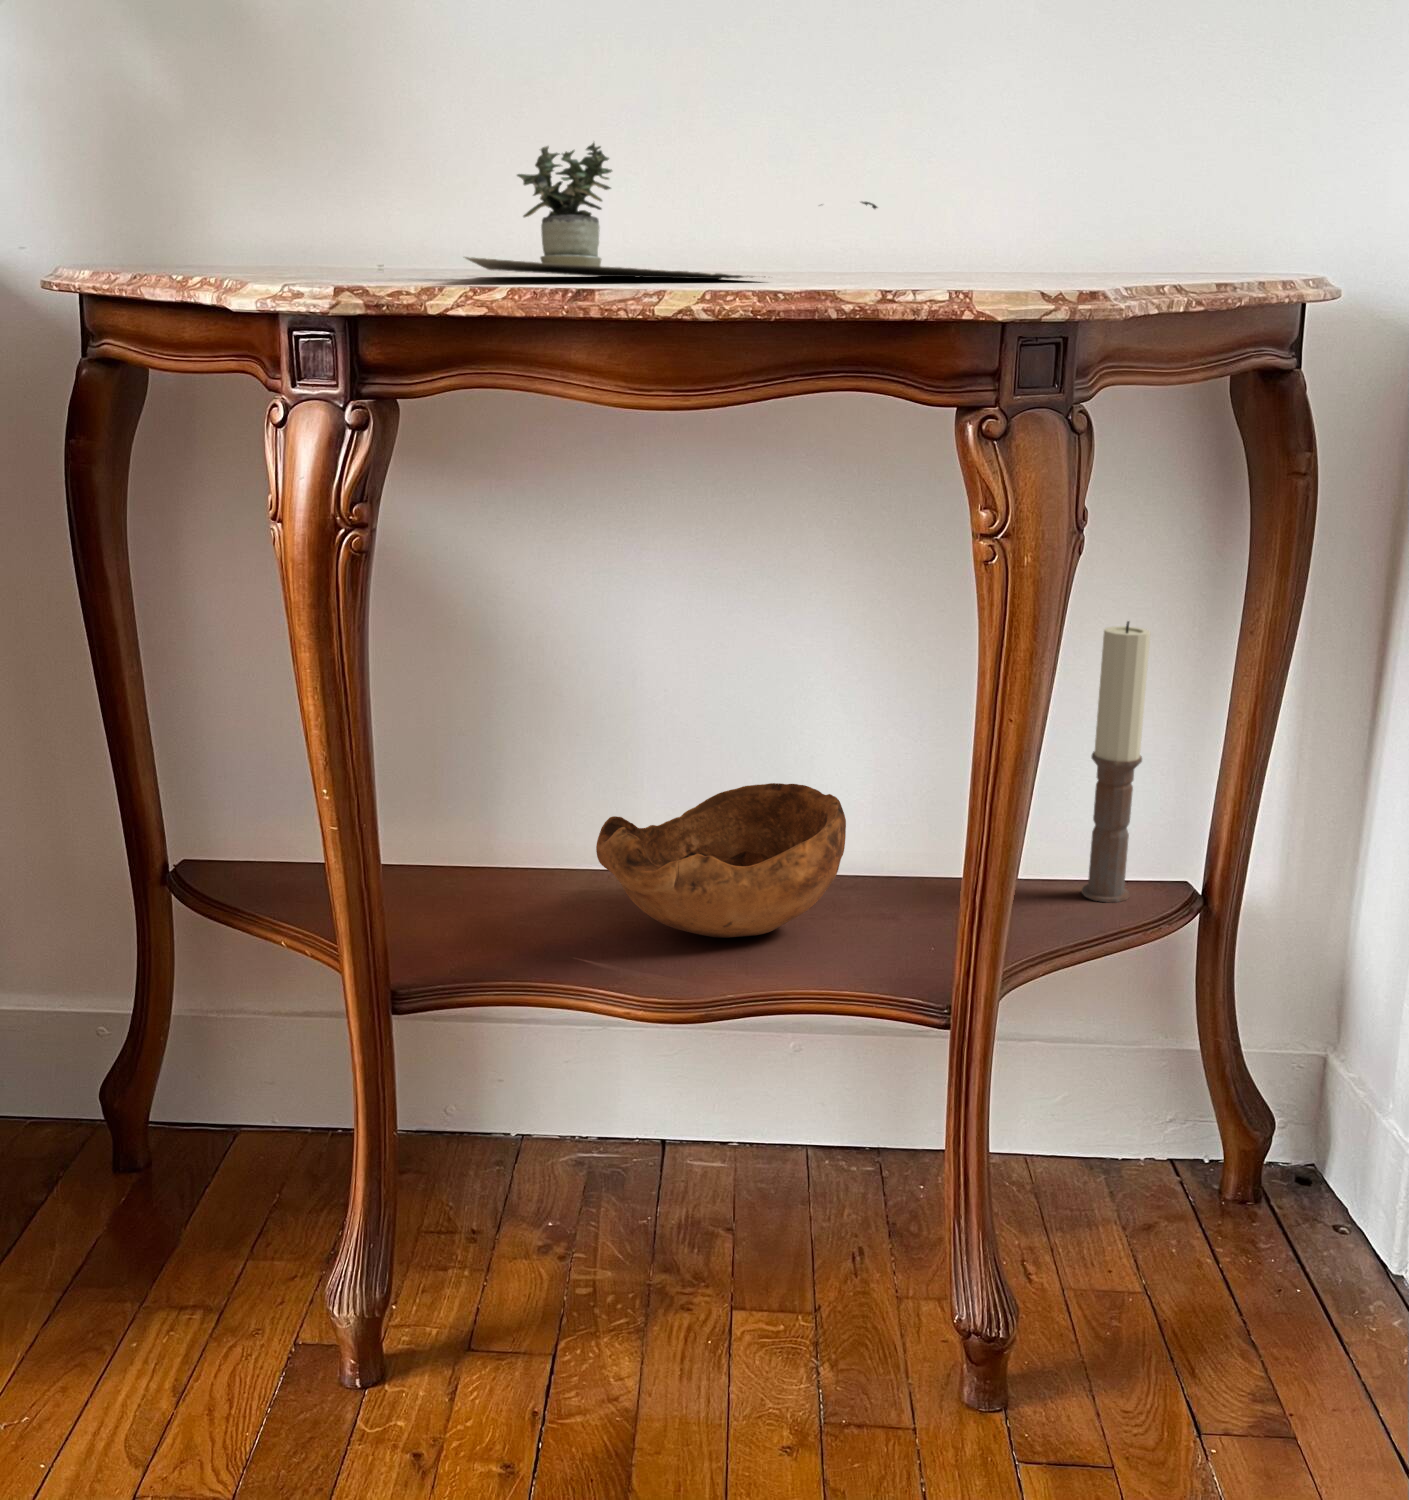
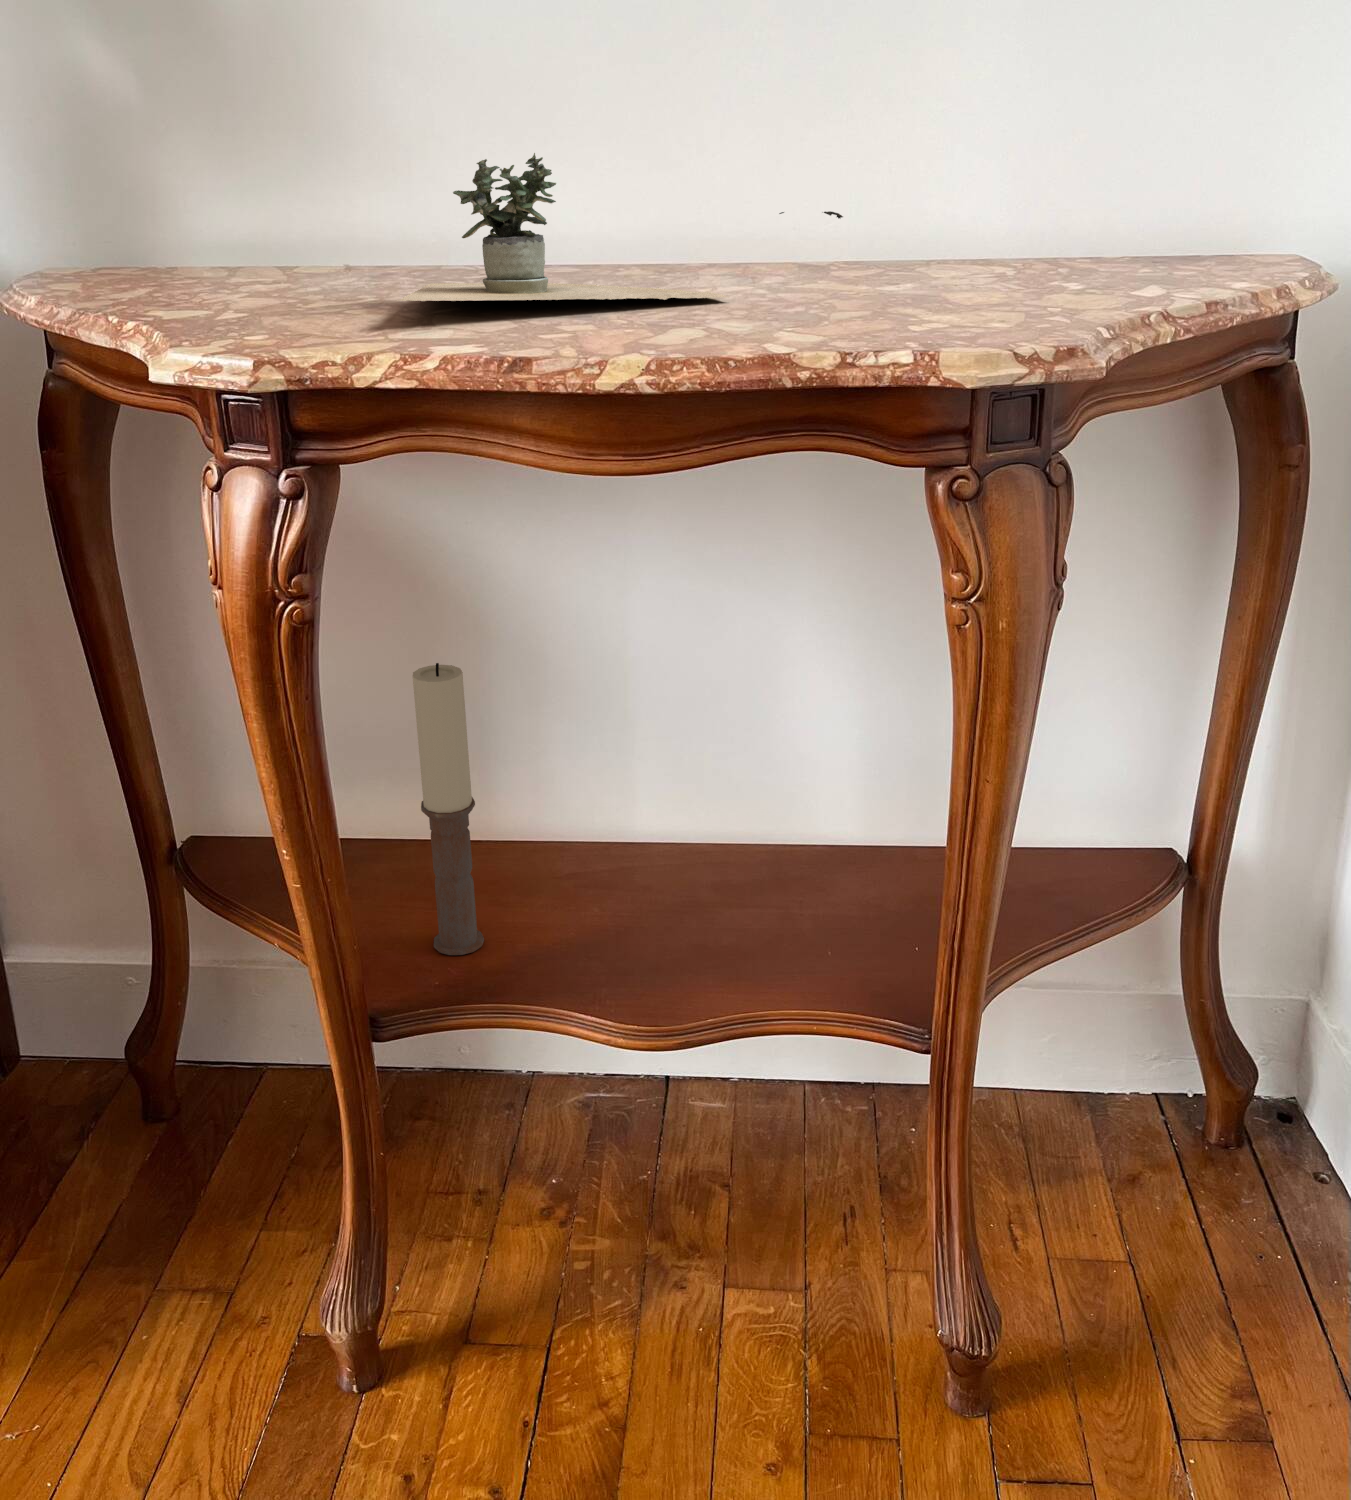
candle: present [1082,621,1150,902] -> present [413,663,484,955]
wooden bowl: present [596,783,846,938] -> none [570,779,823,947]

